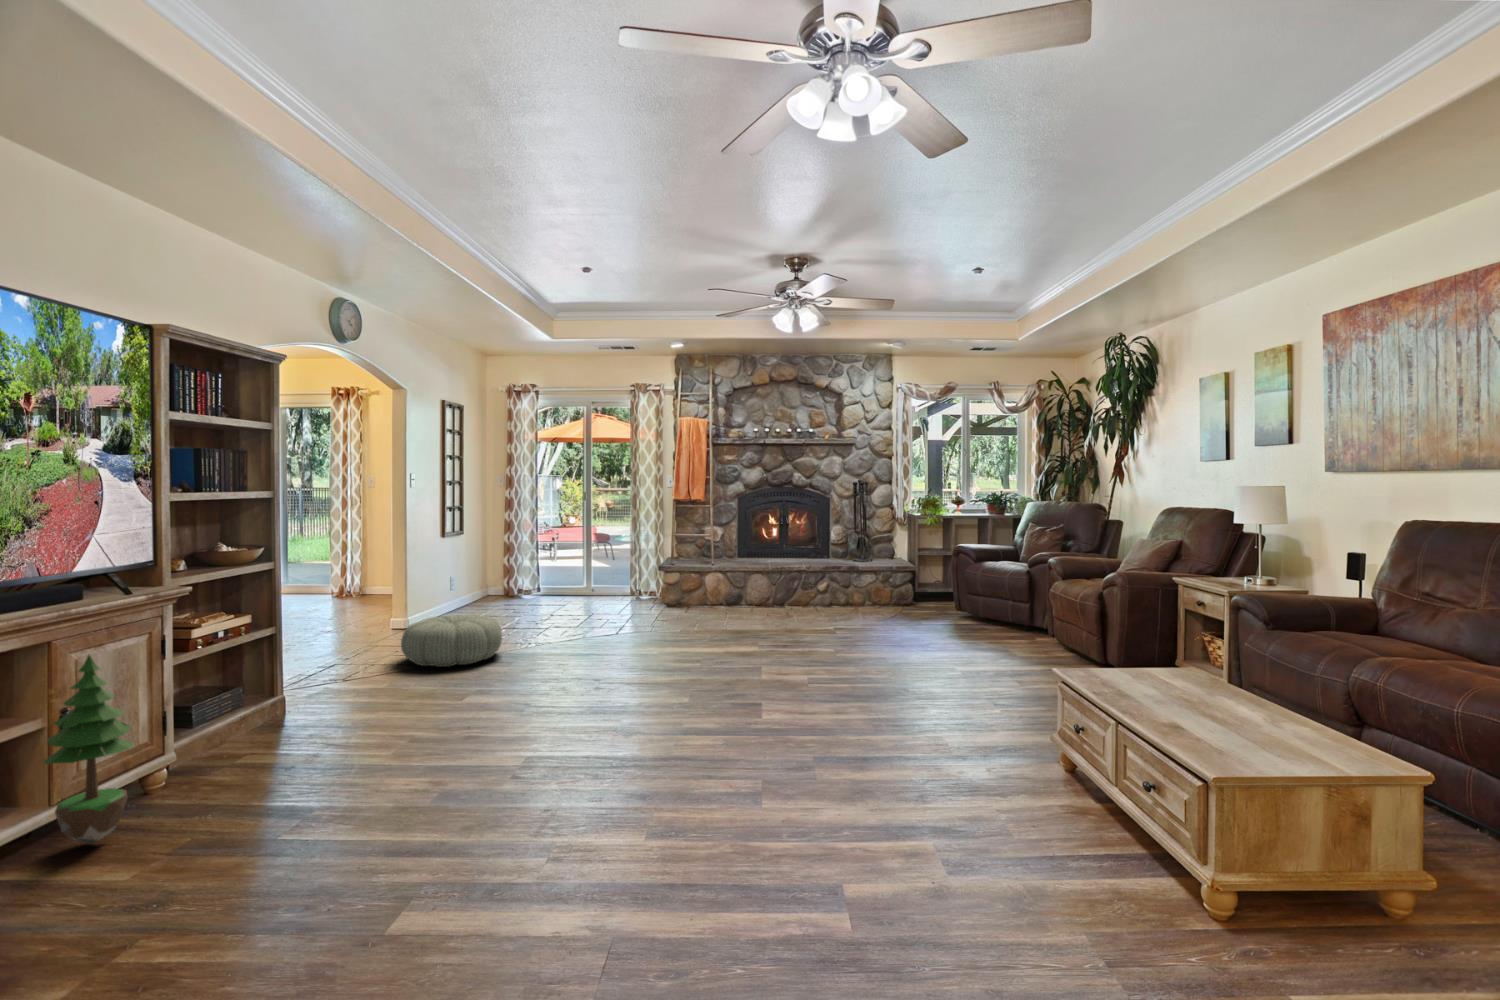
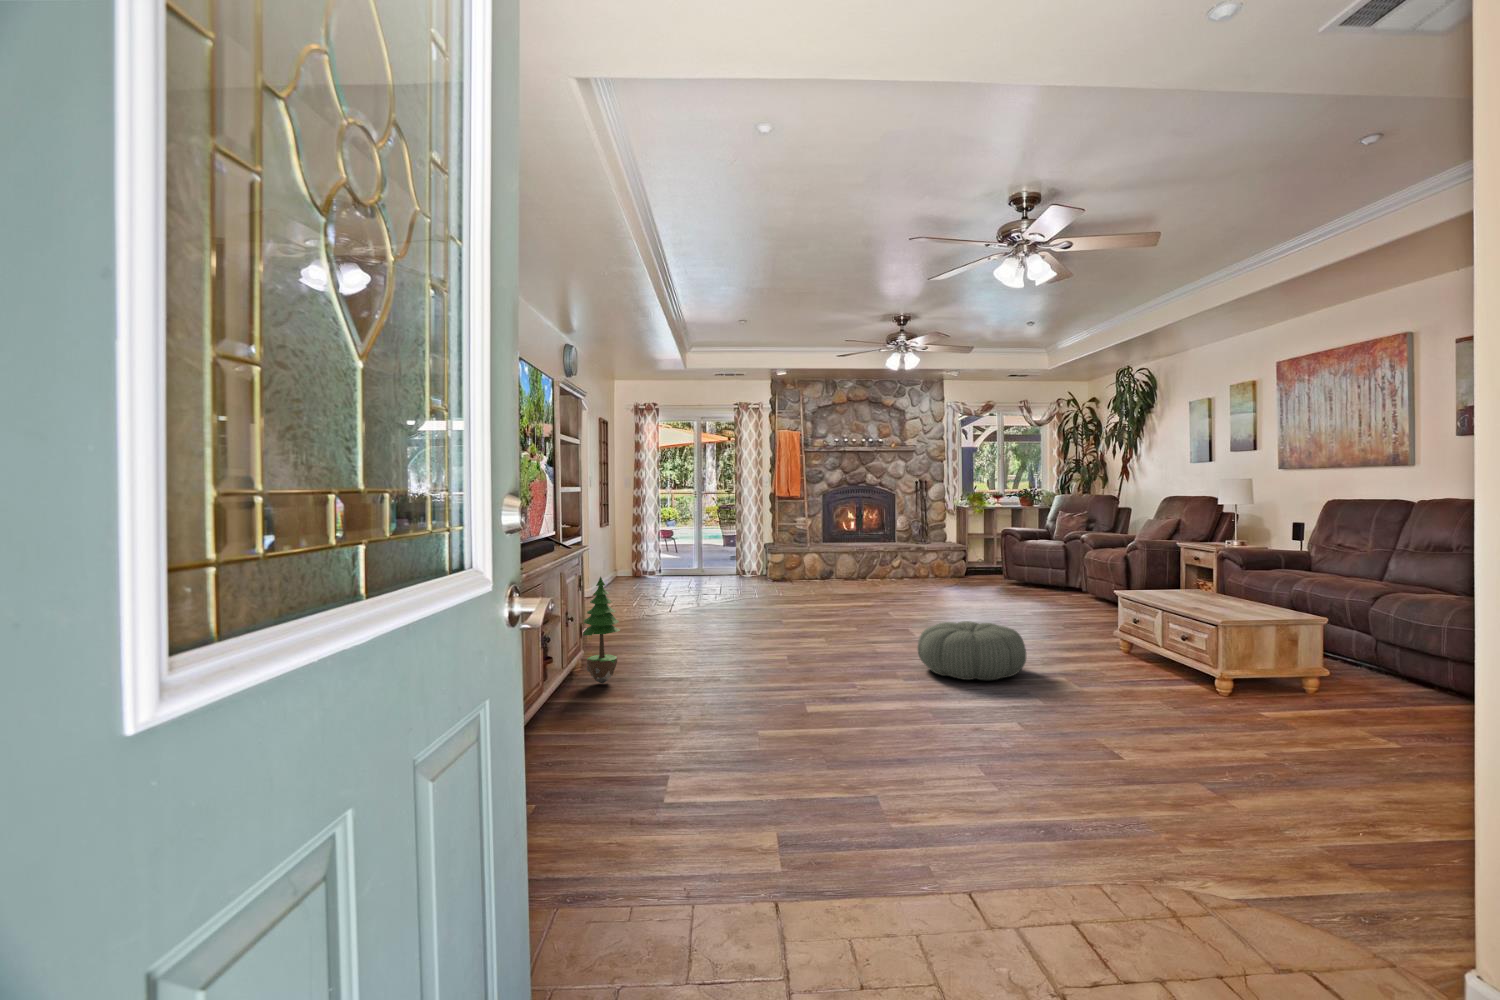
pouf: present [401,614,502,667] -> present [917,621,1026,680]

